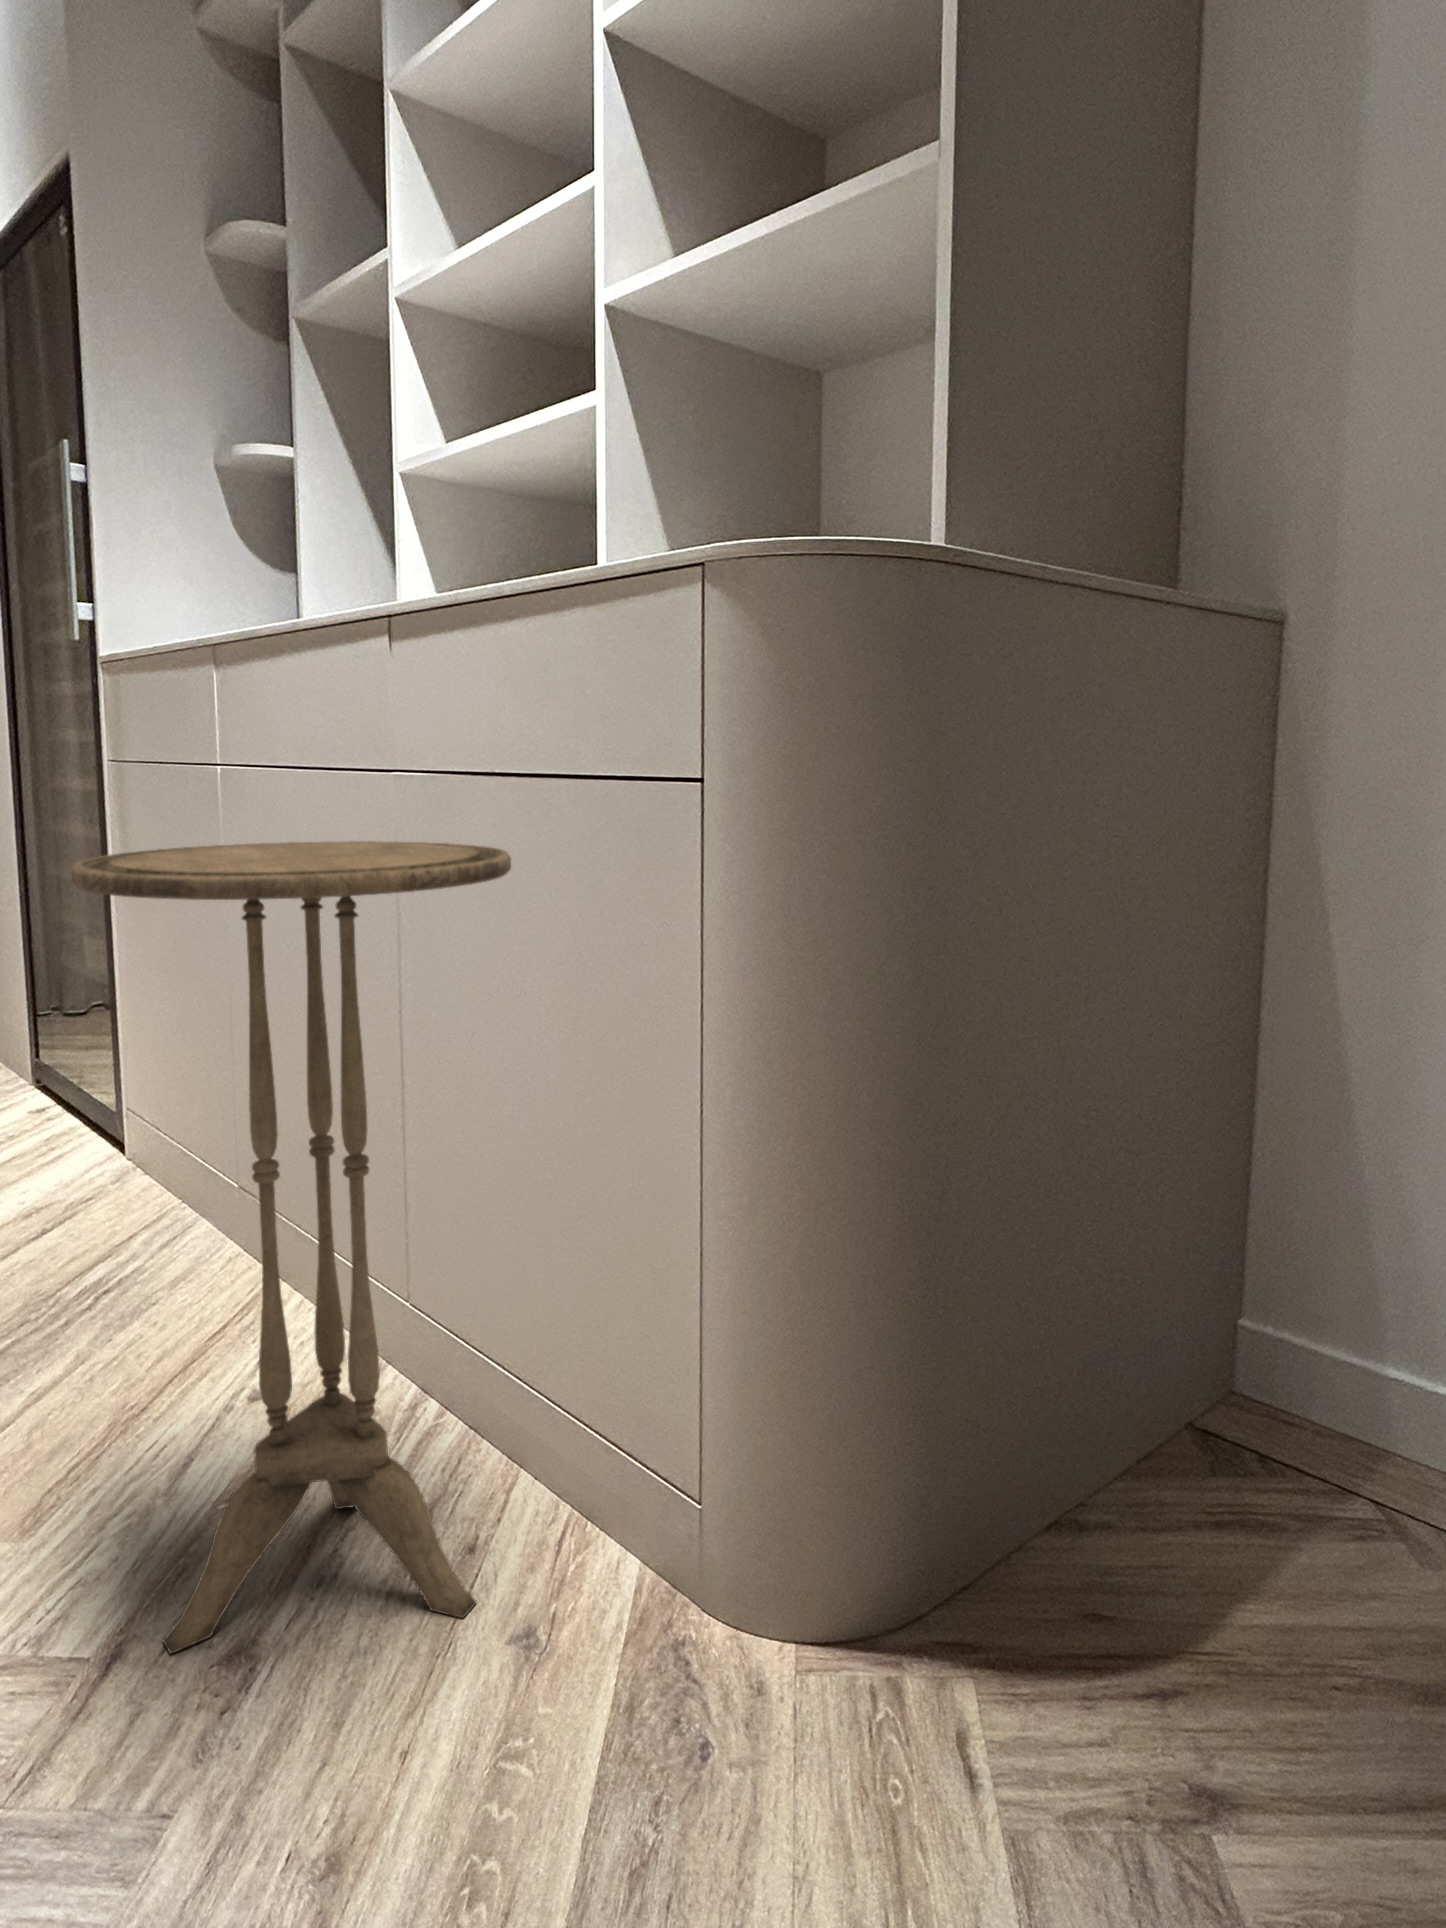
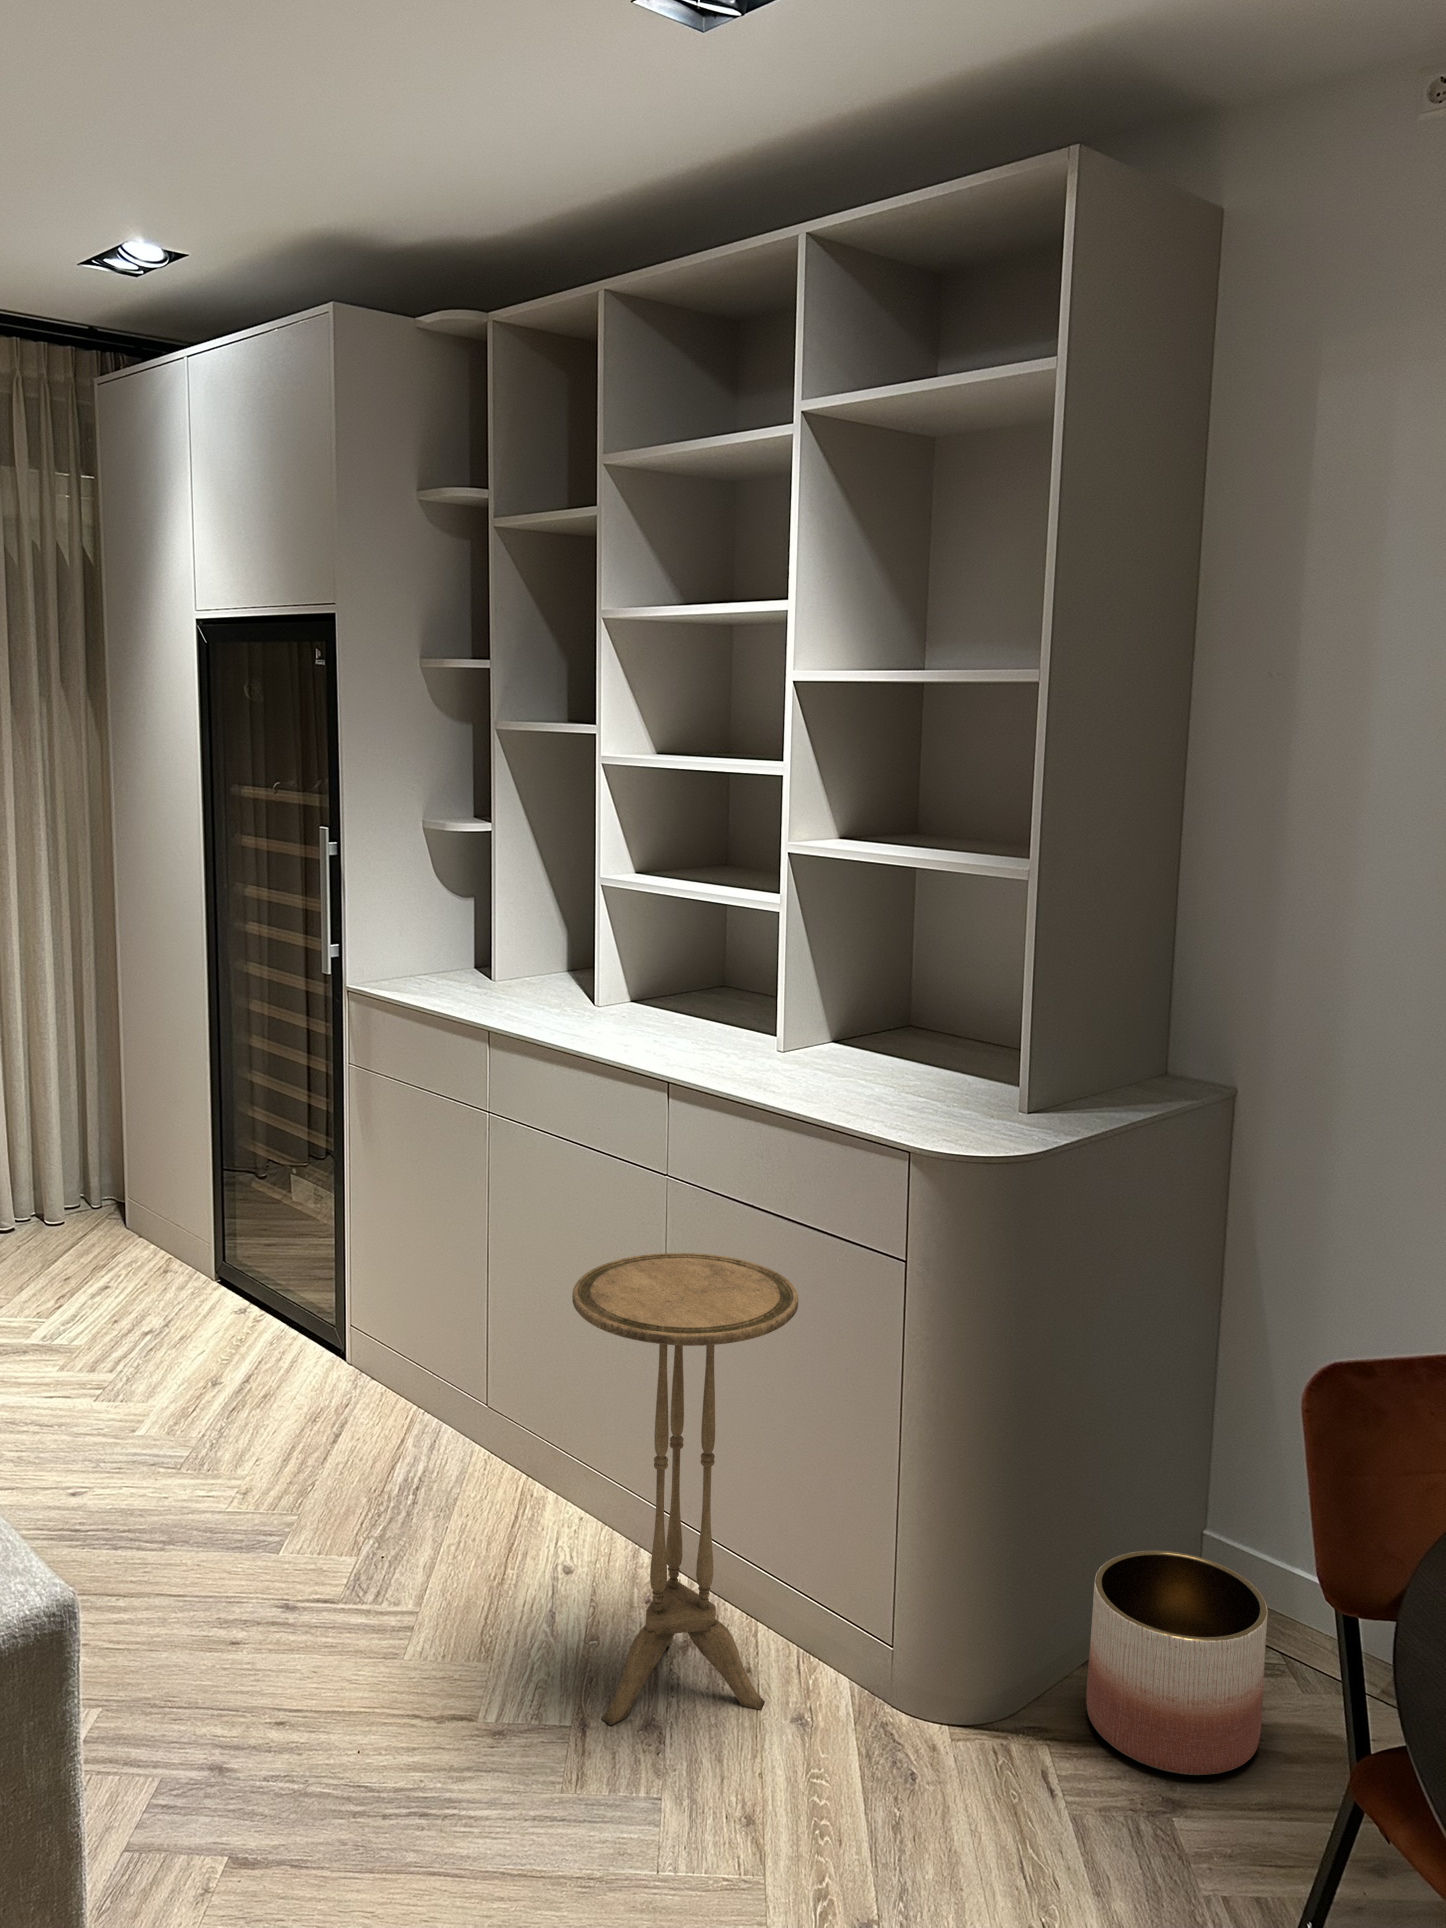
planter: none [1050,1322,1385,1738] -> present [1086,1551,1267,1775]

